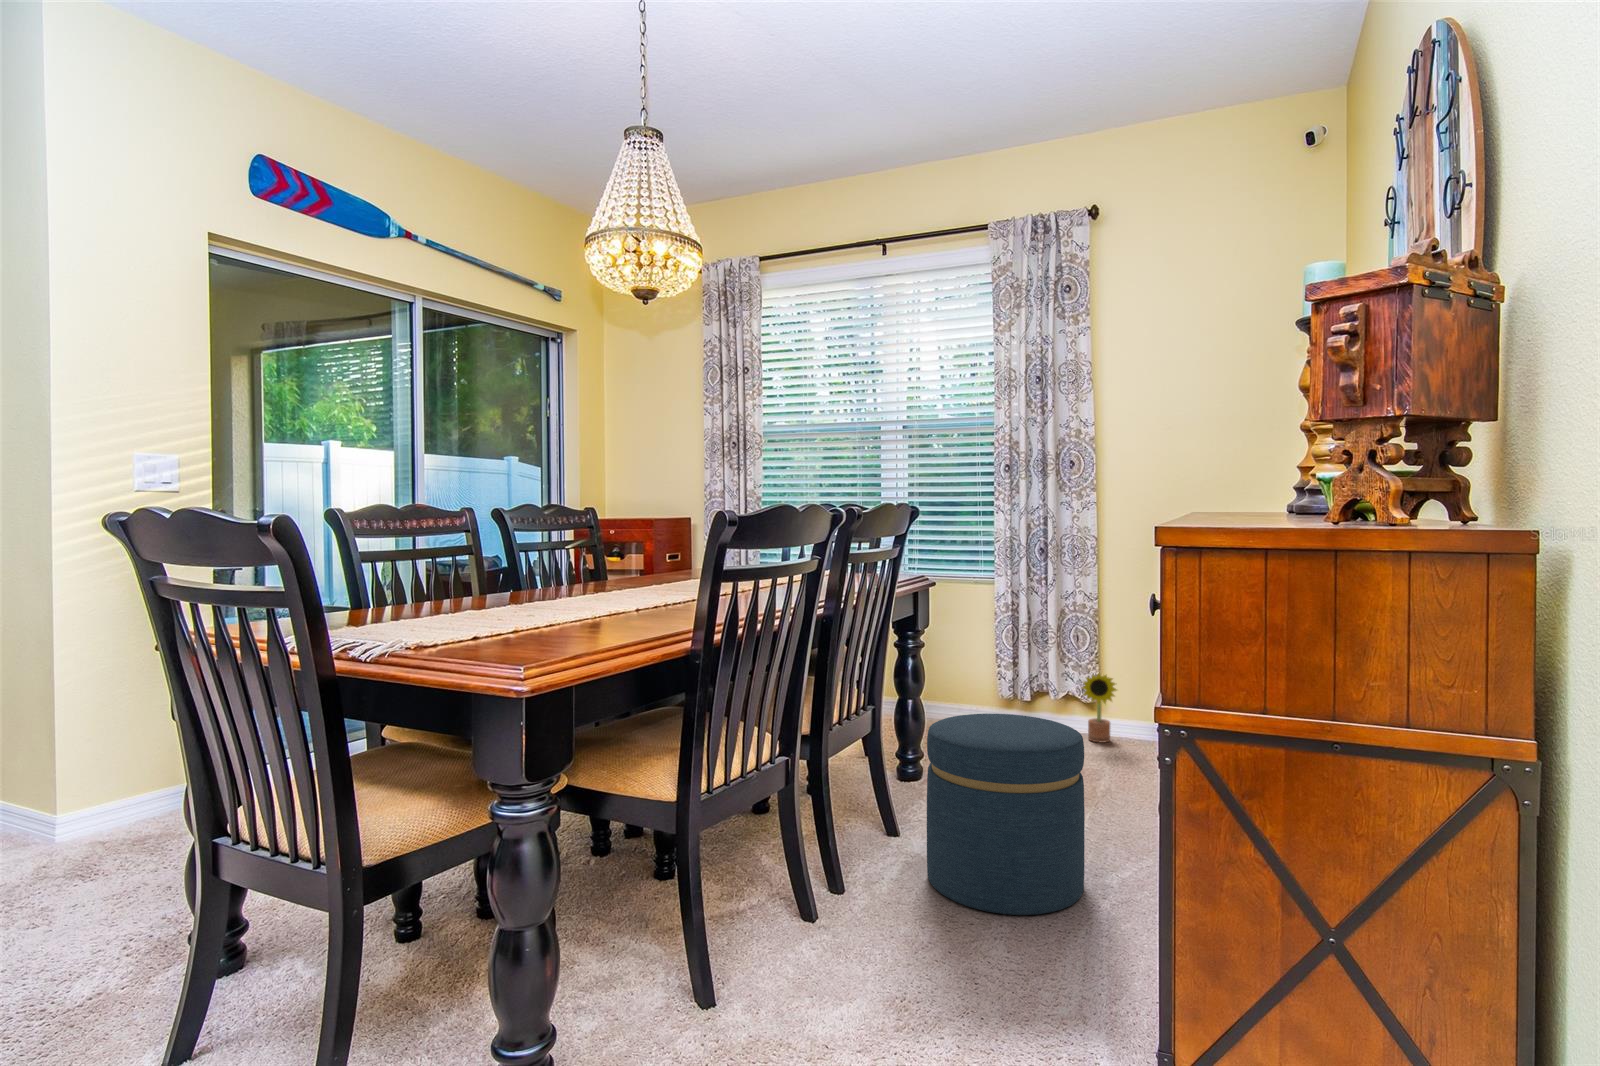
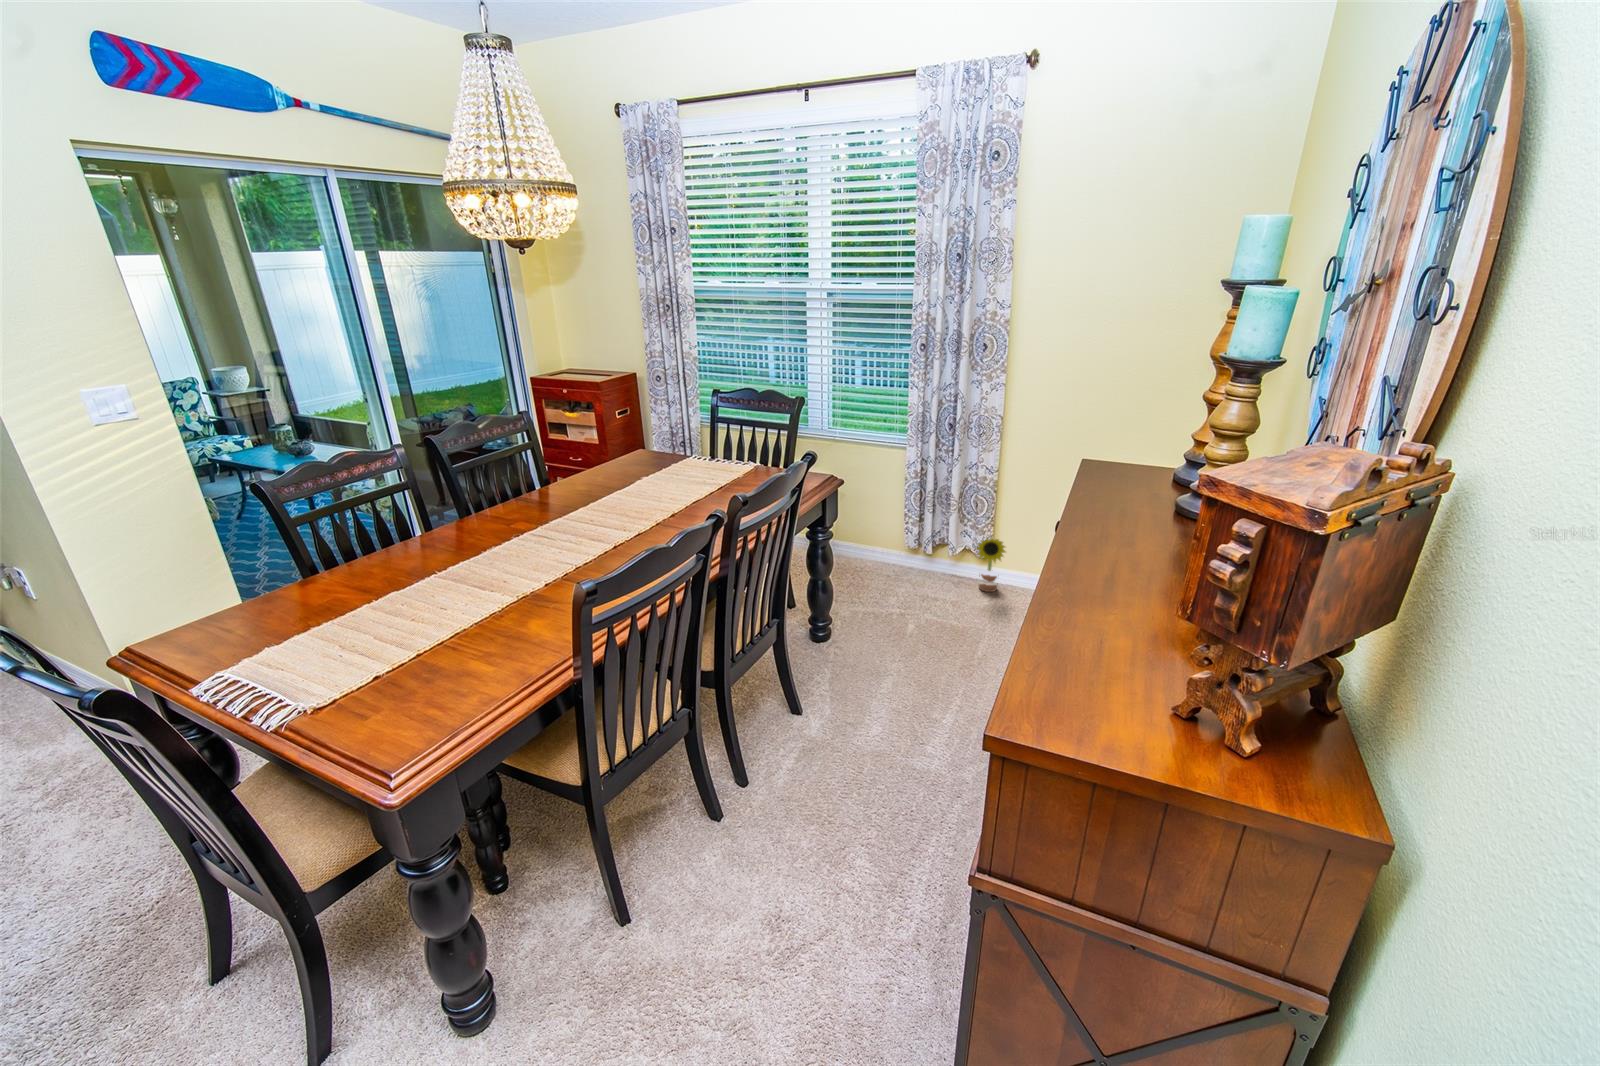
ottoman: present [927,714,1085,915] -> none [818,636,957,827]

